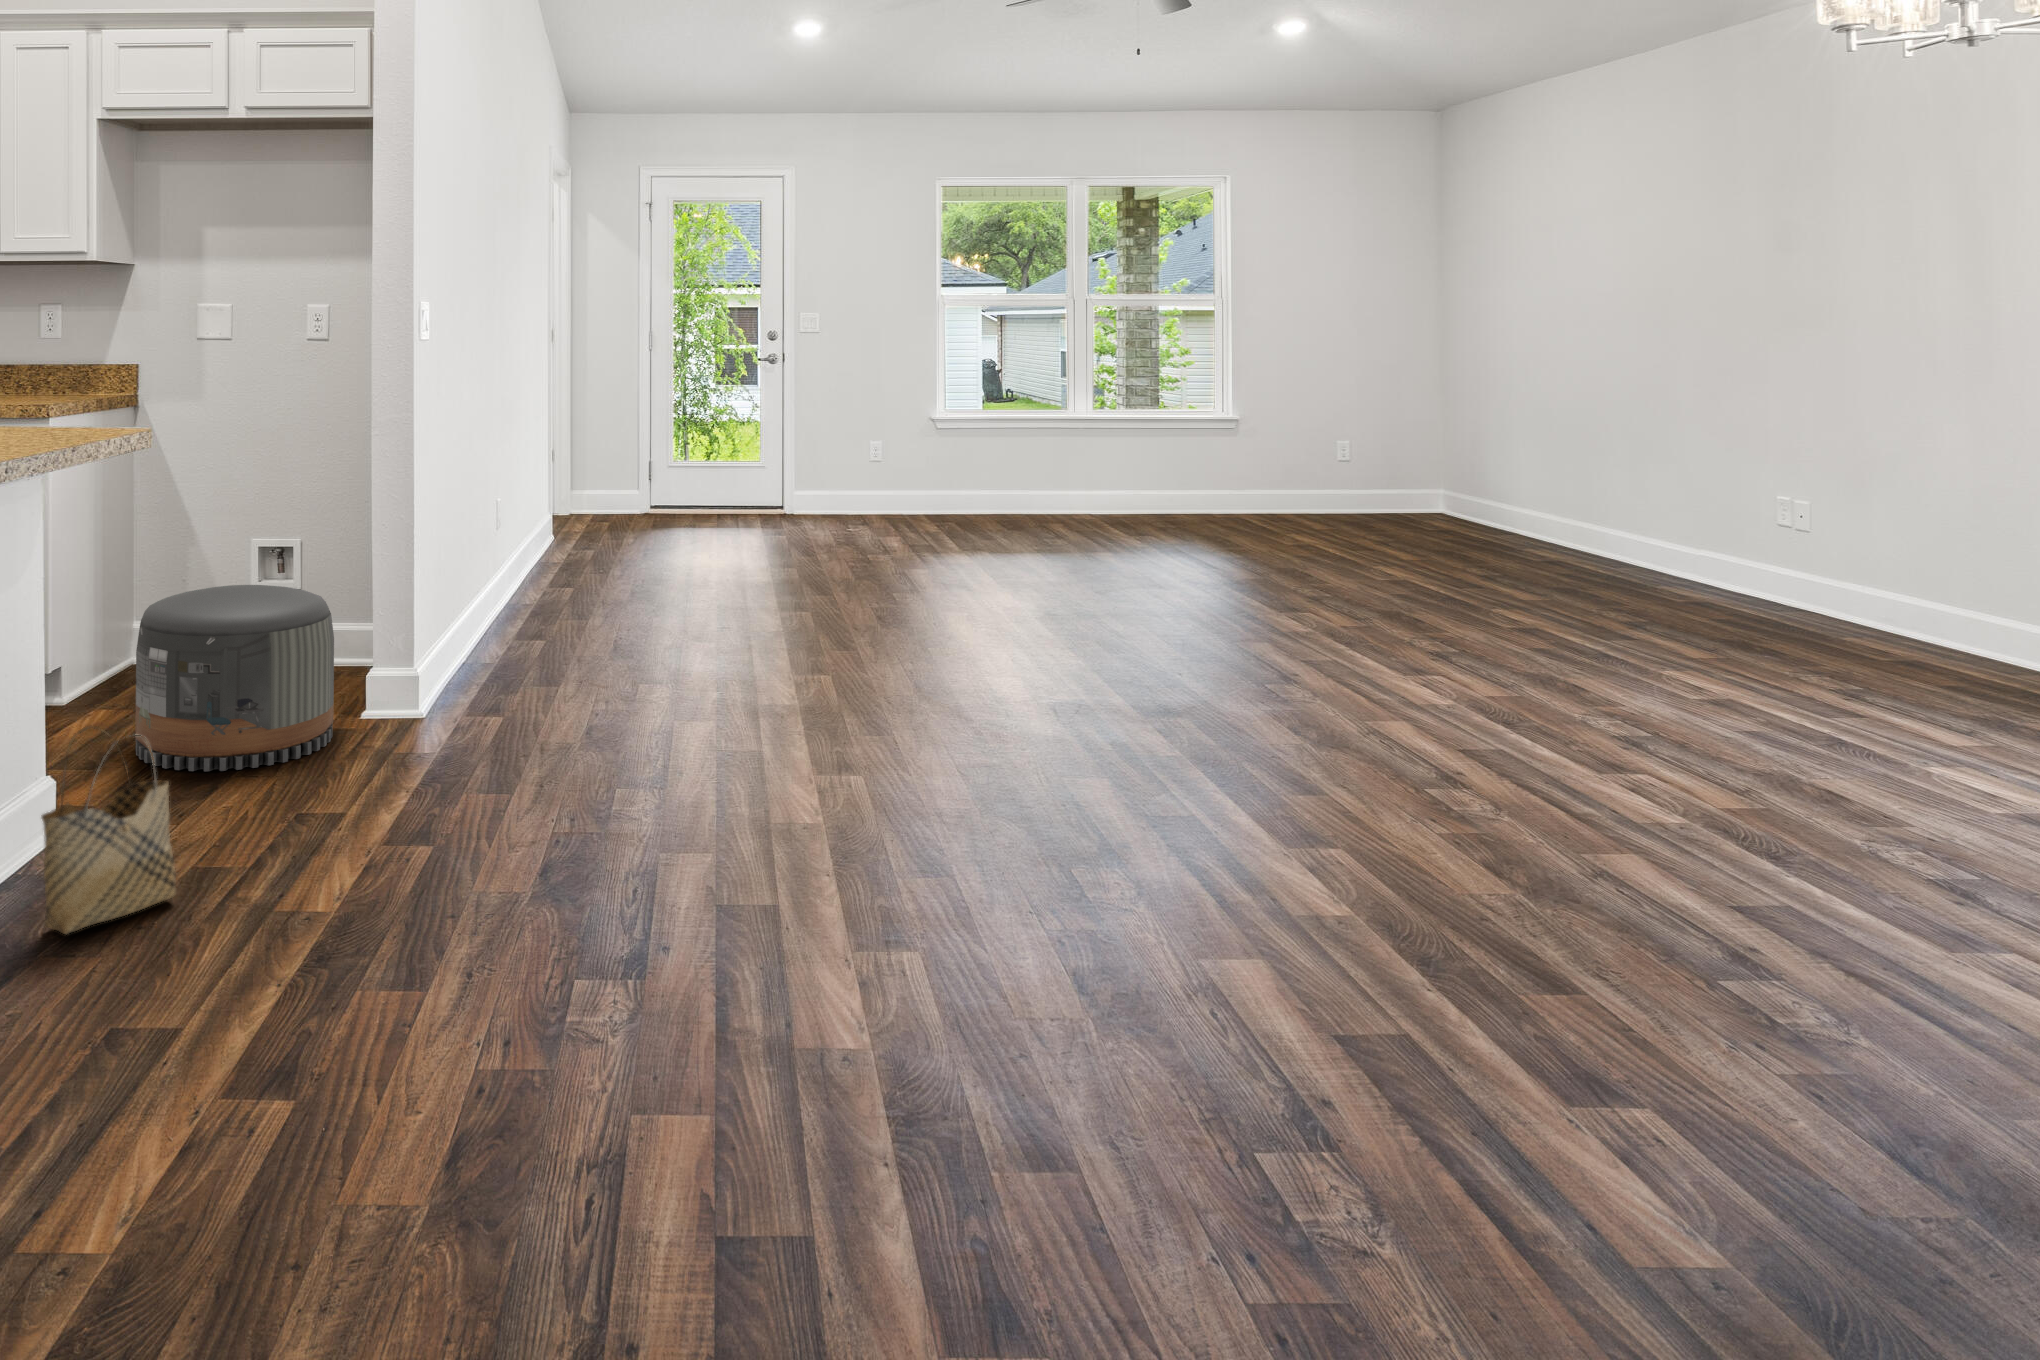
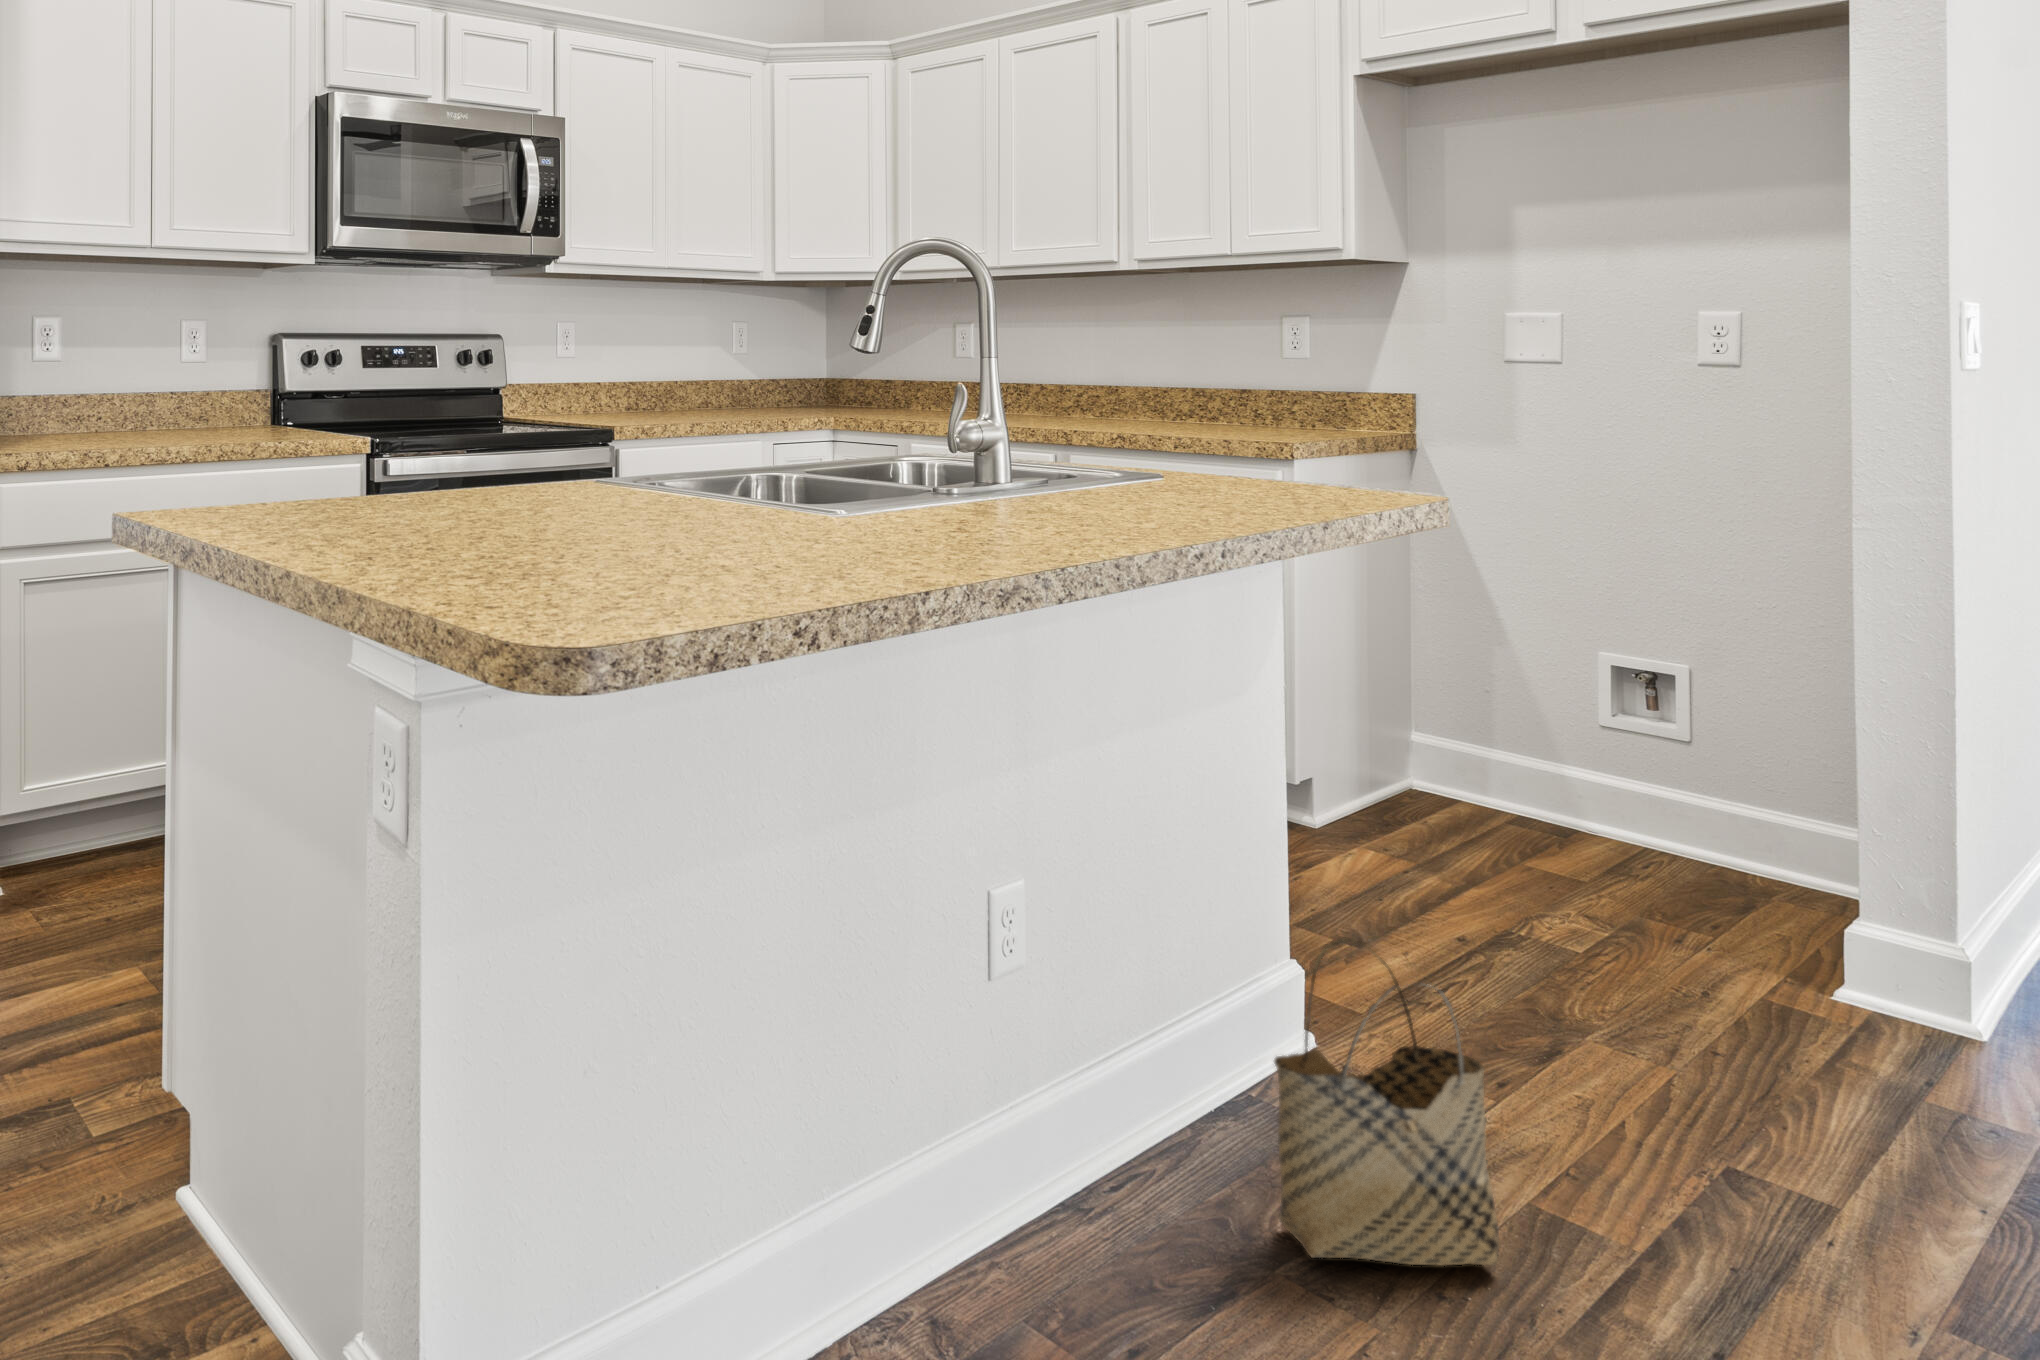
pouf: present [135,585,334,771] -> none [1417,727,1786,1051]

